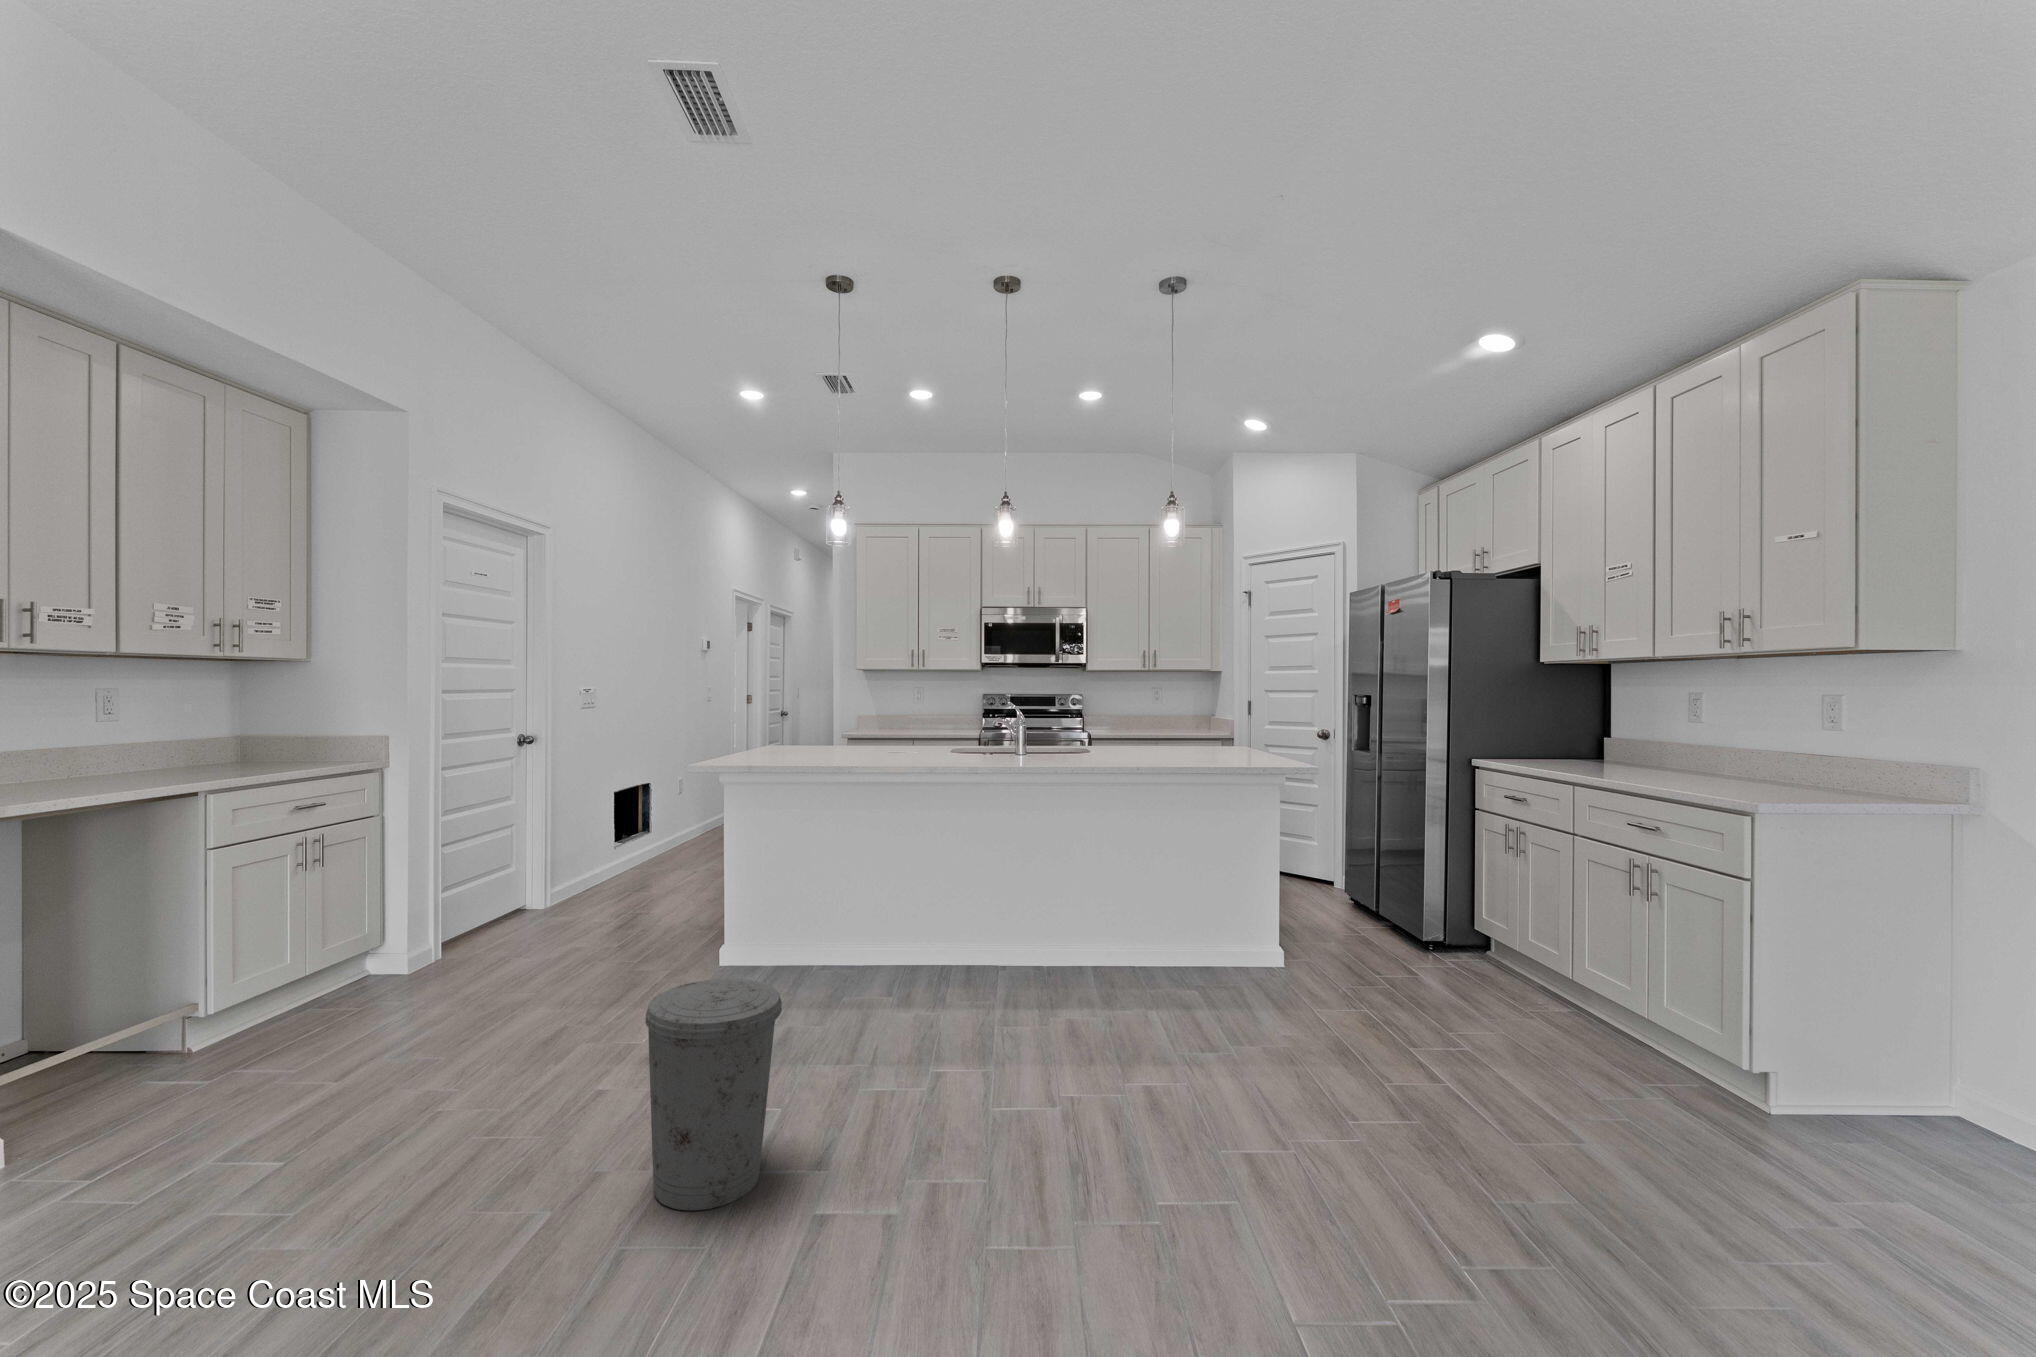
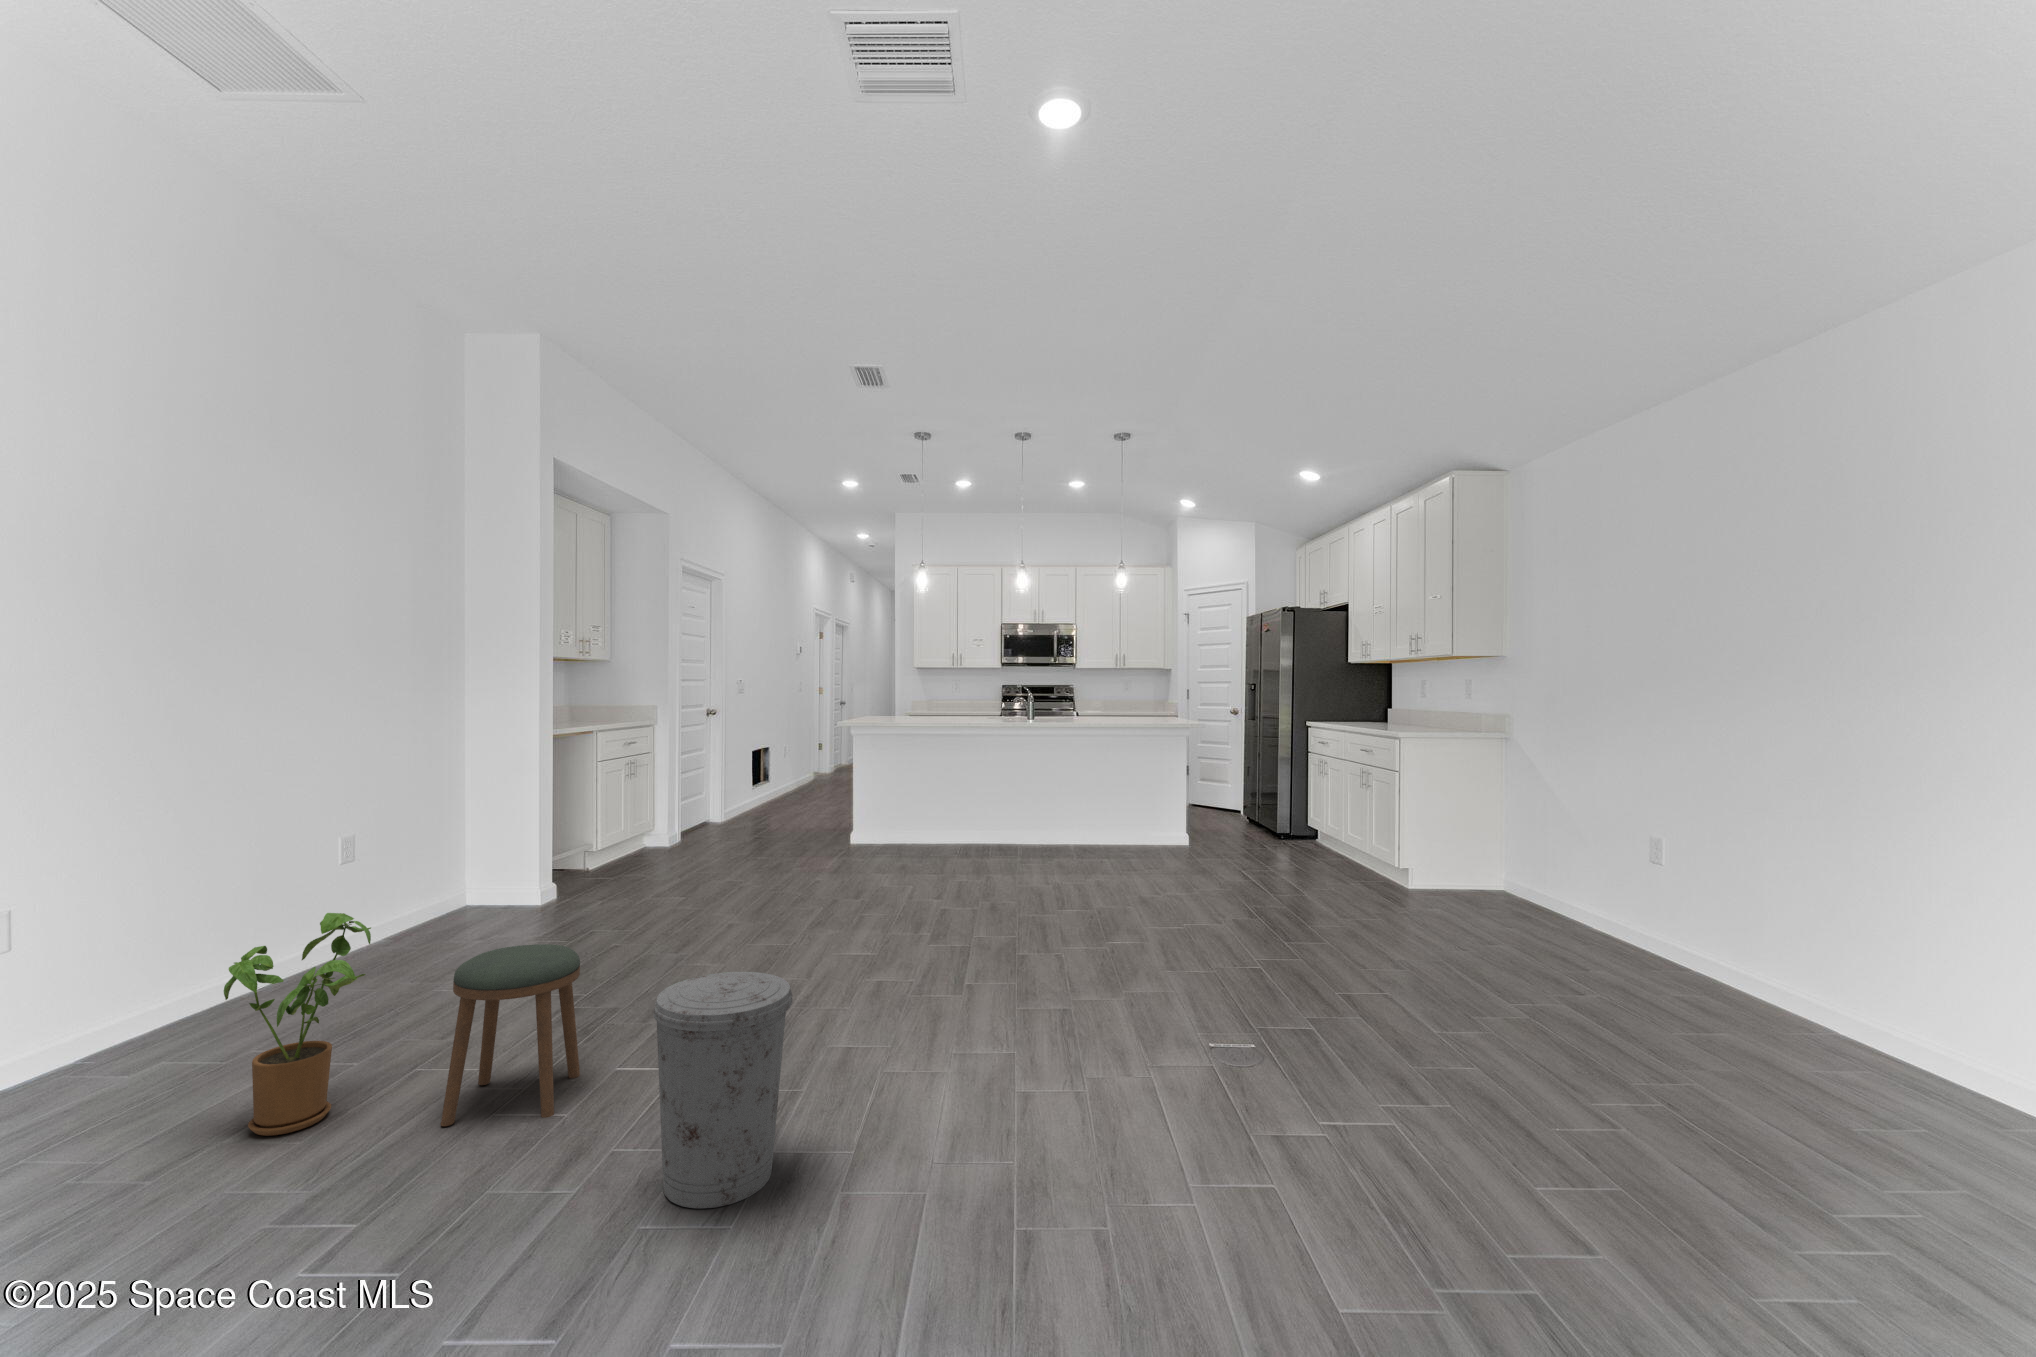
house plant: none [206,916,354,1137] -> present [224,913,371,1136]
stool: none [426,948,565,1128] -> present [441,944,580,1126]

